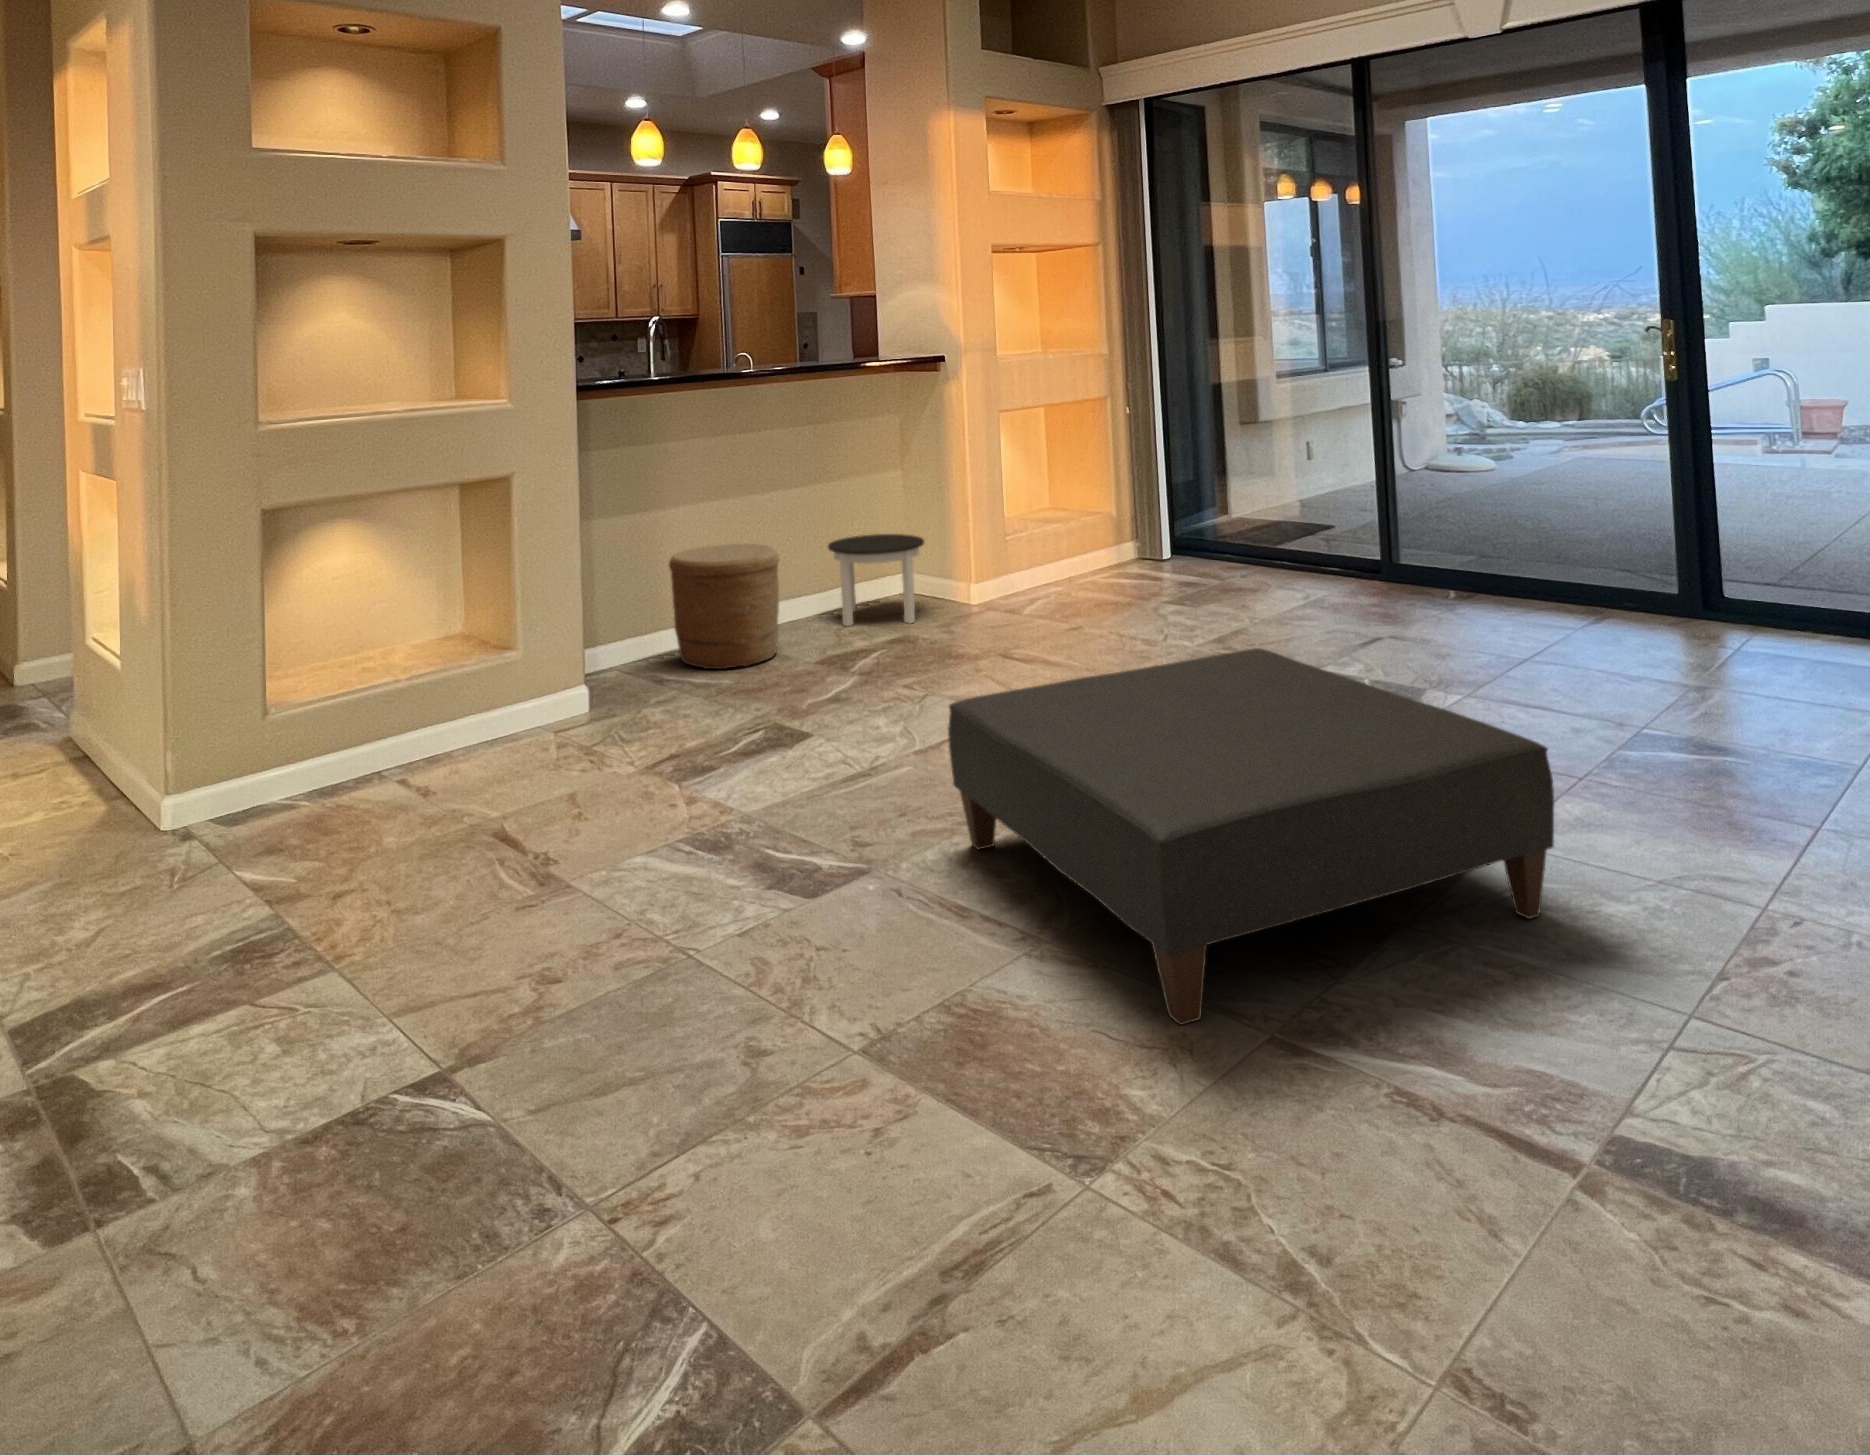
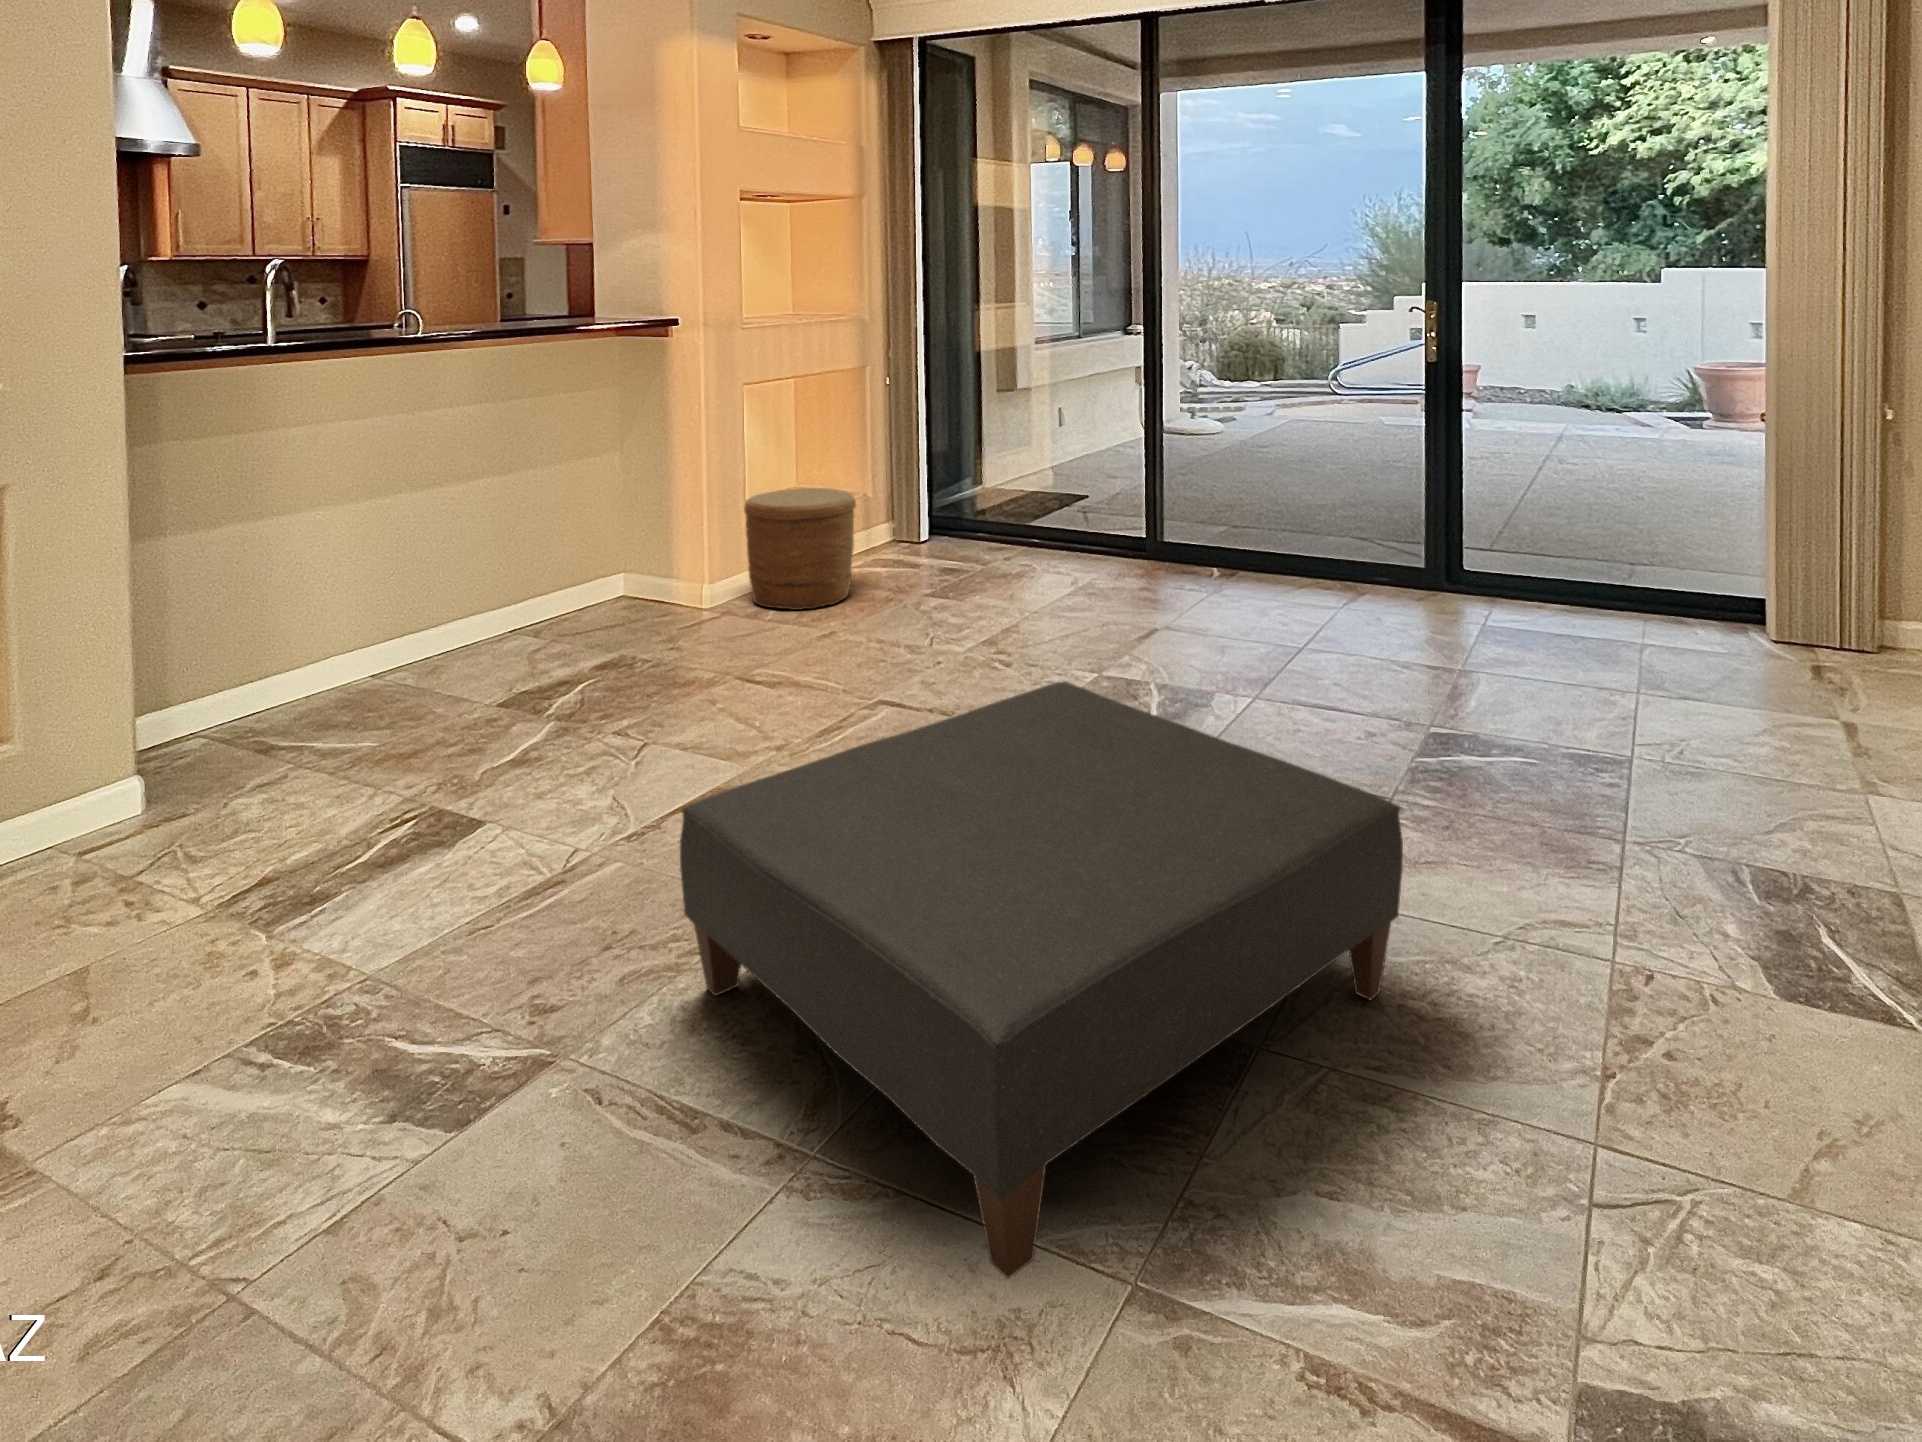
round table: present [828,534,925,626] -> none [523,530,651,648]
woven basket: present [669,544,779,669] -> present [744,488,856,610]

